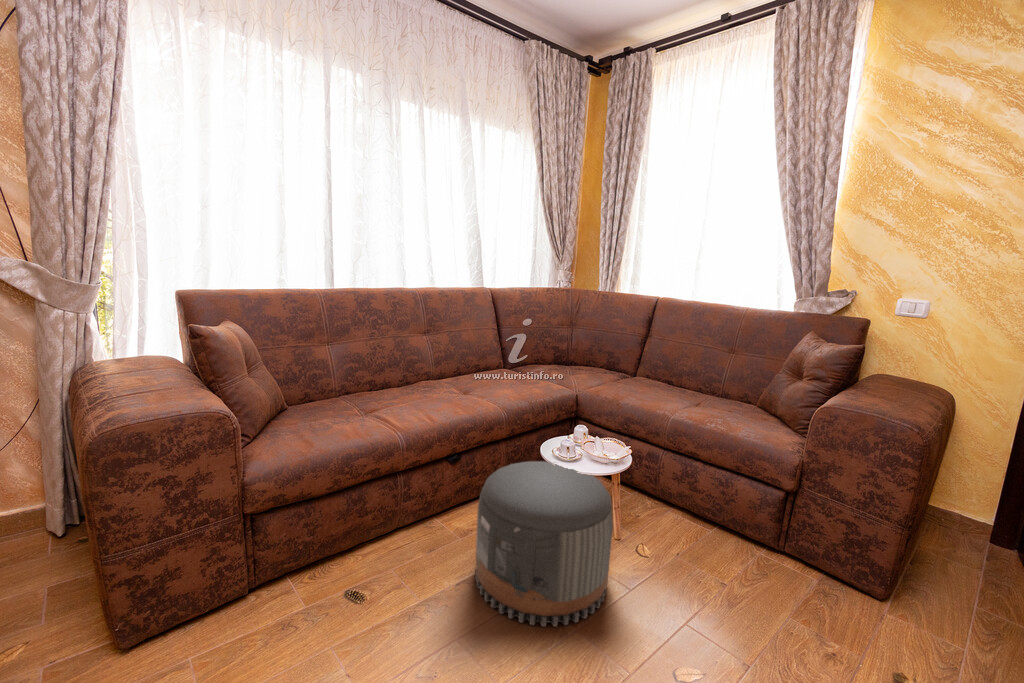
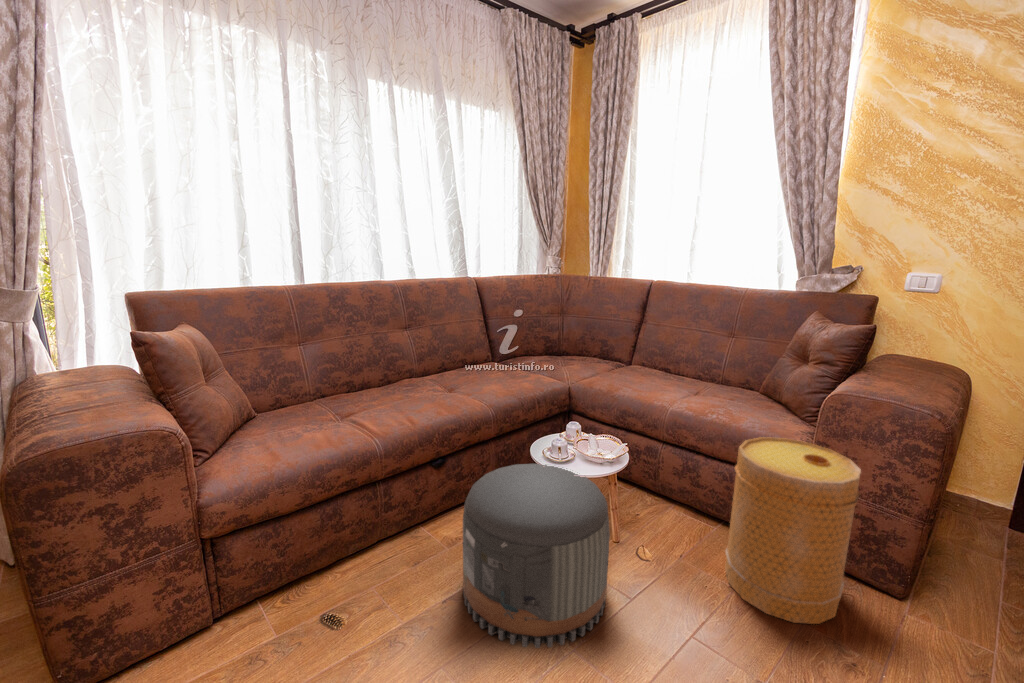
basket: none [719,445,845,618] -> present [725,437,861,624]

